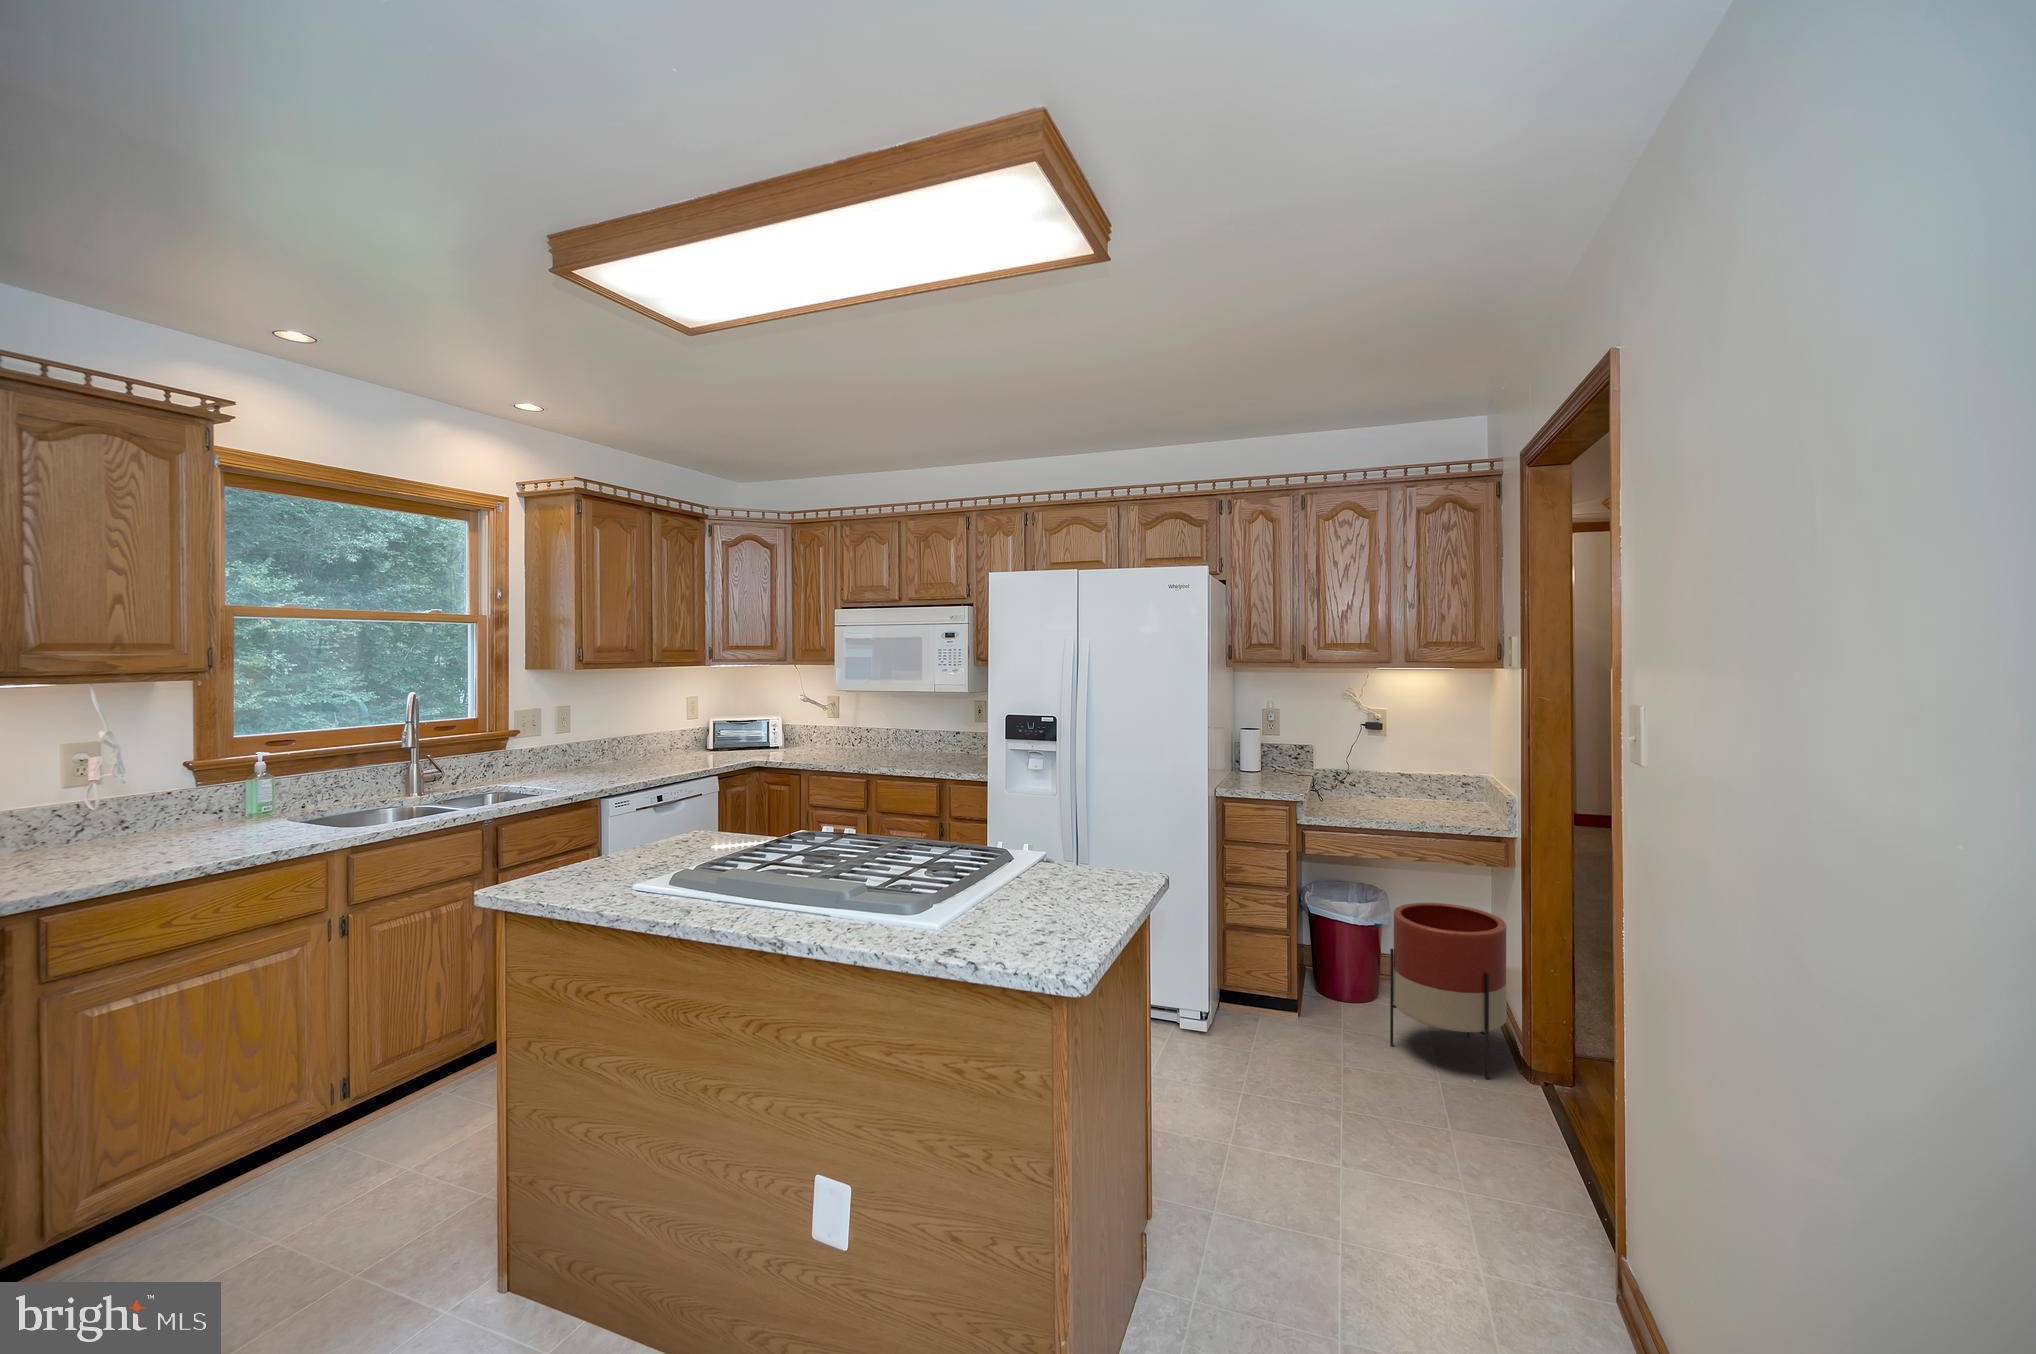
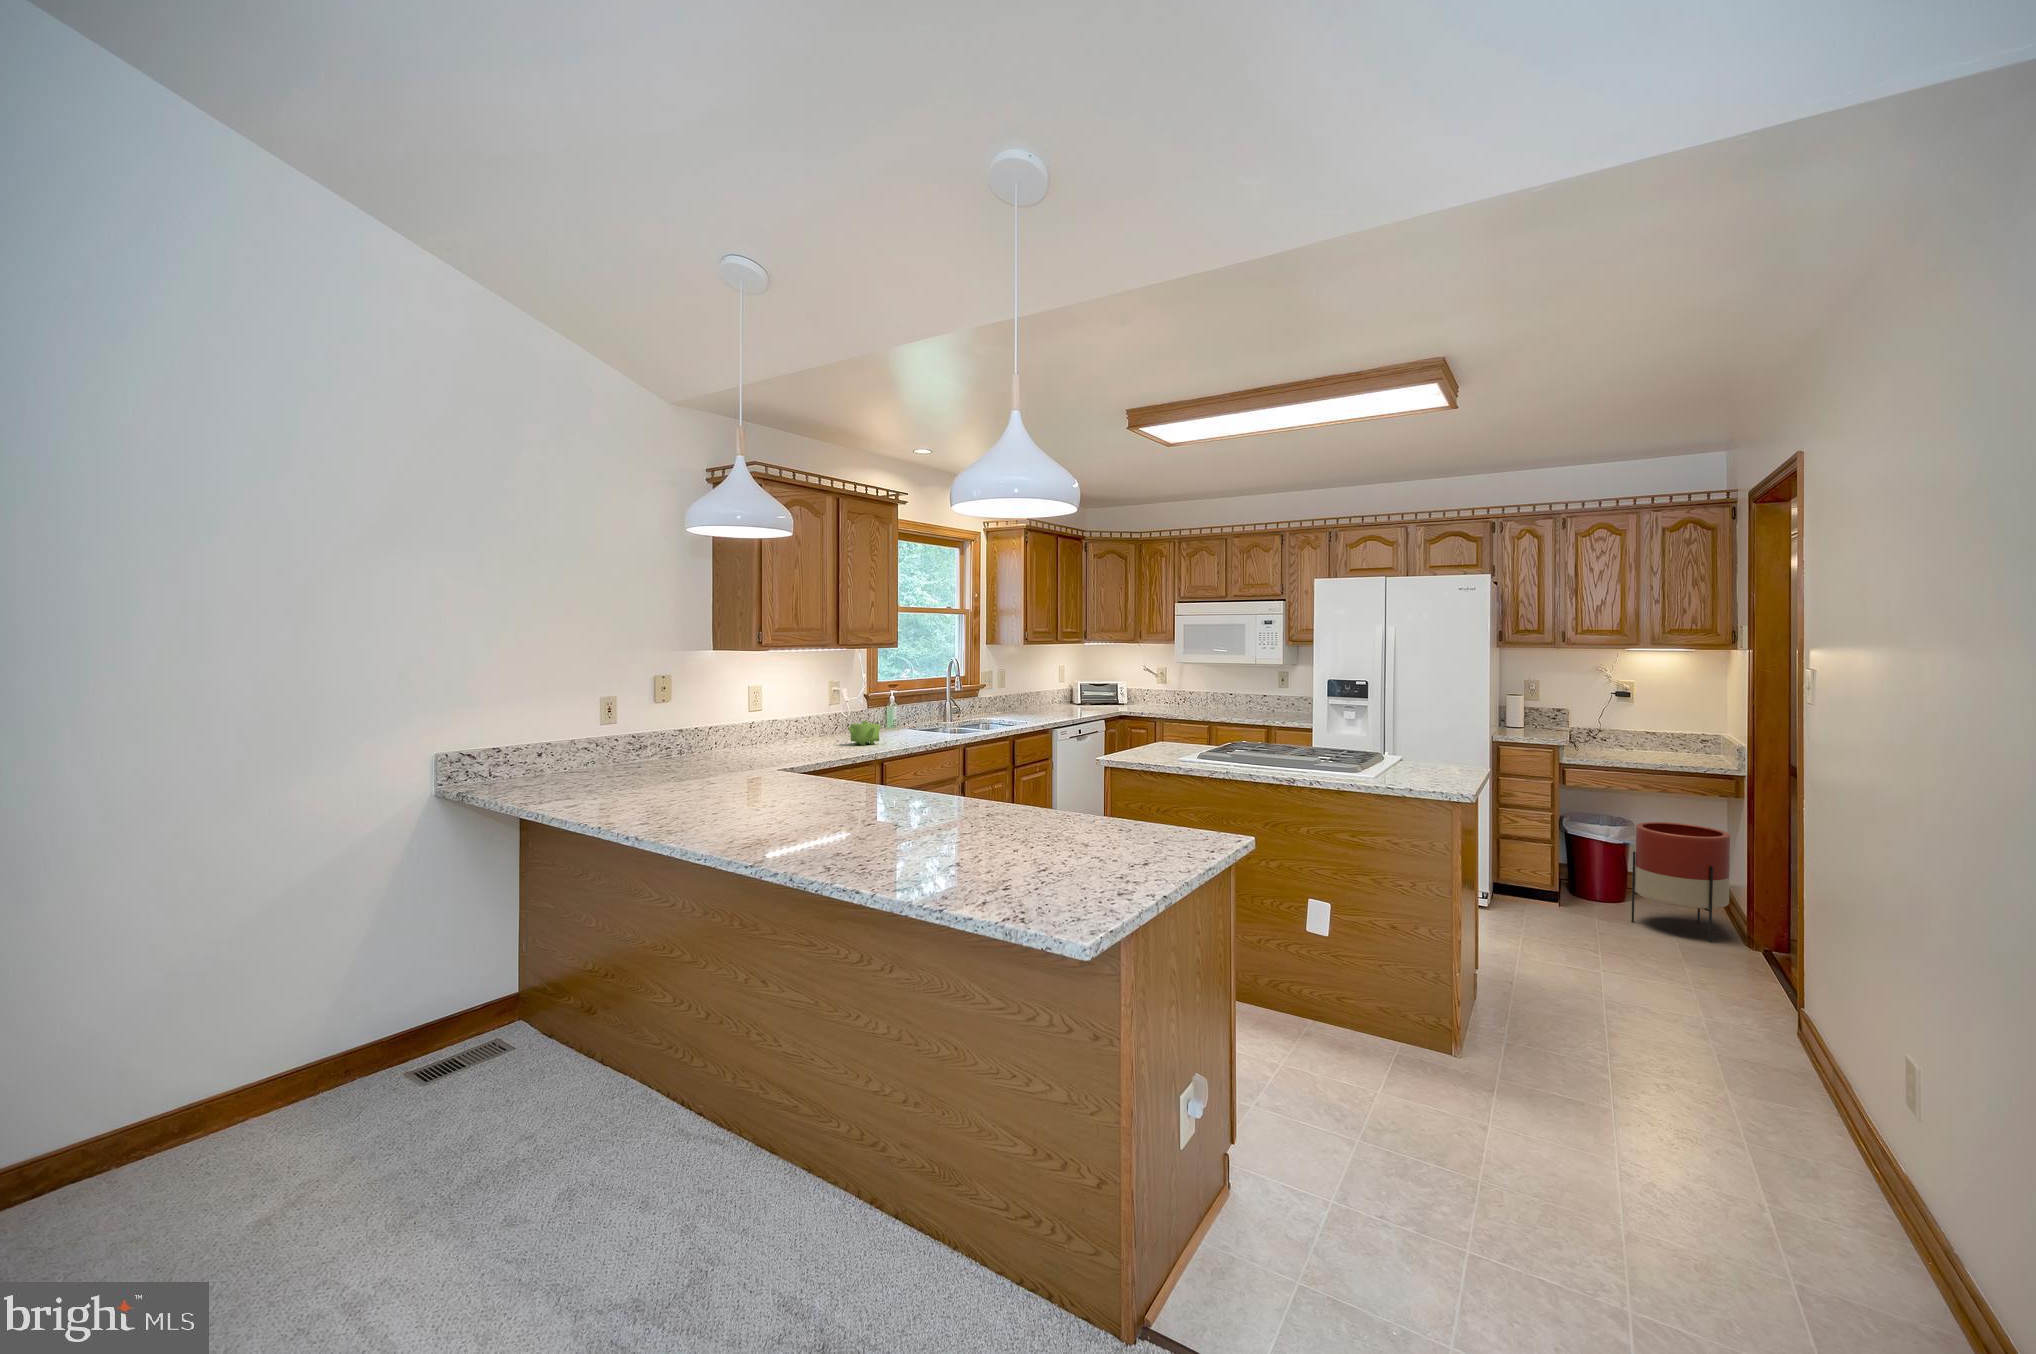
teapot: none [26,827,137,878] -> present [848,721,881,745]

